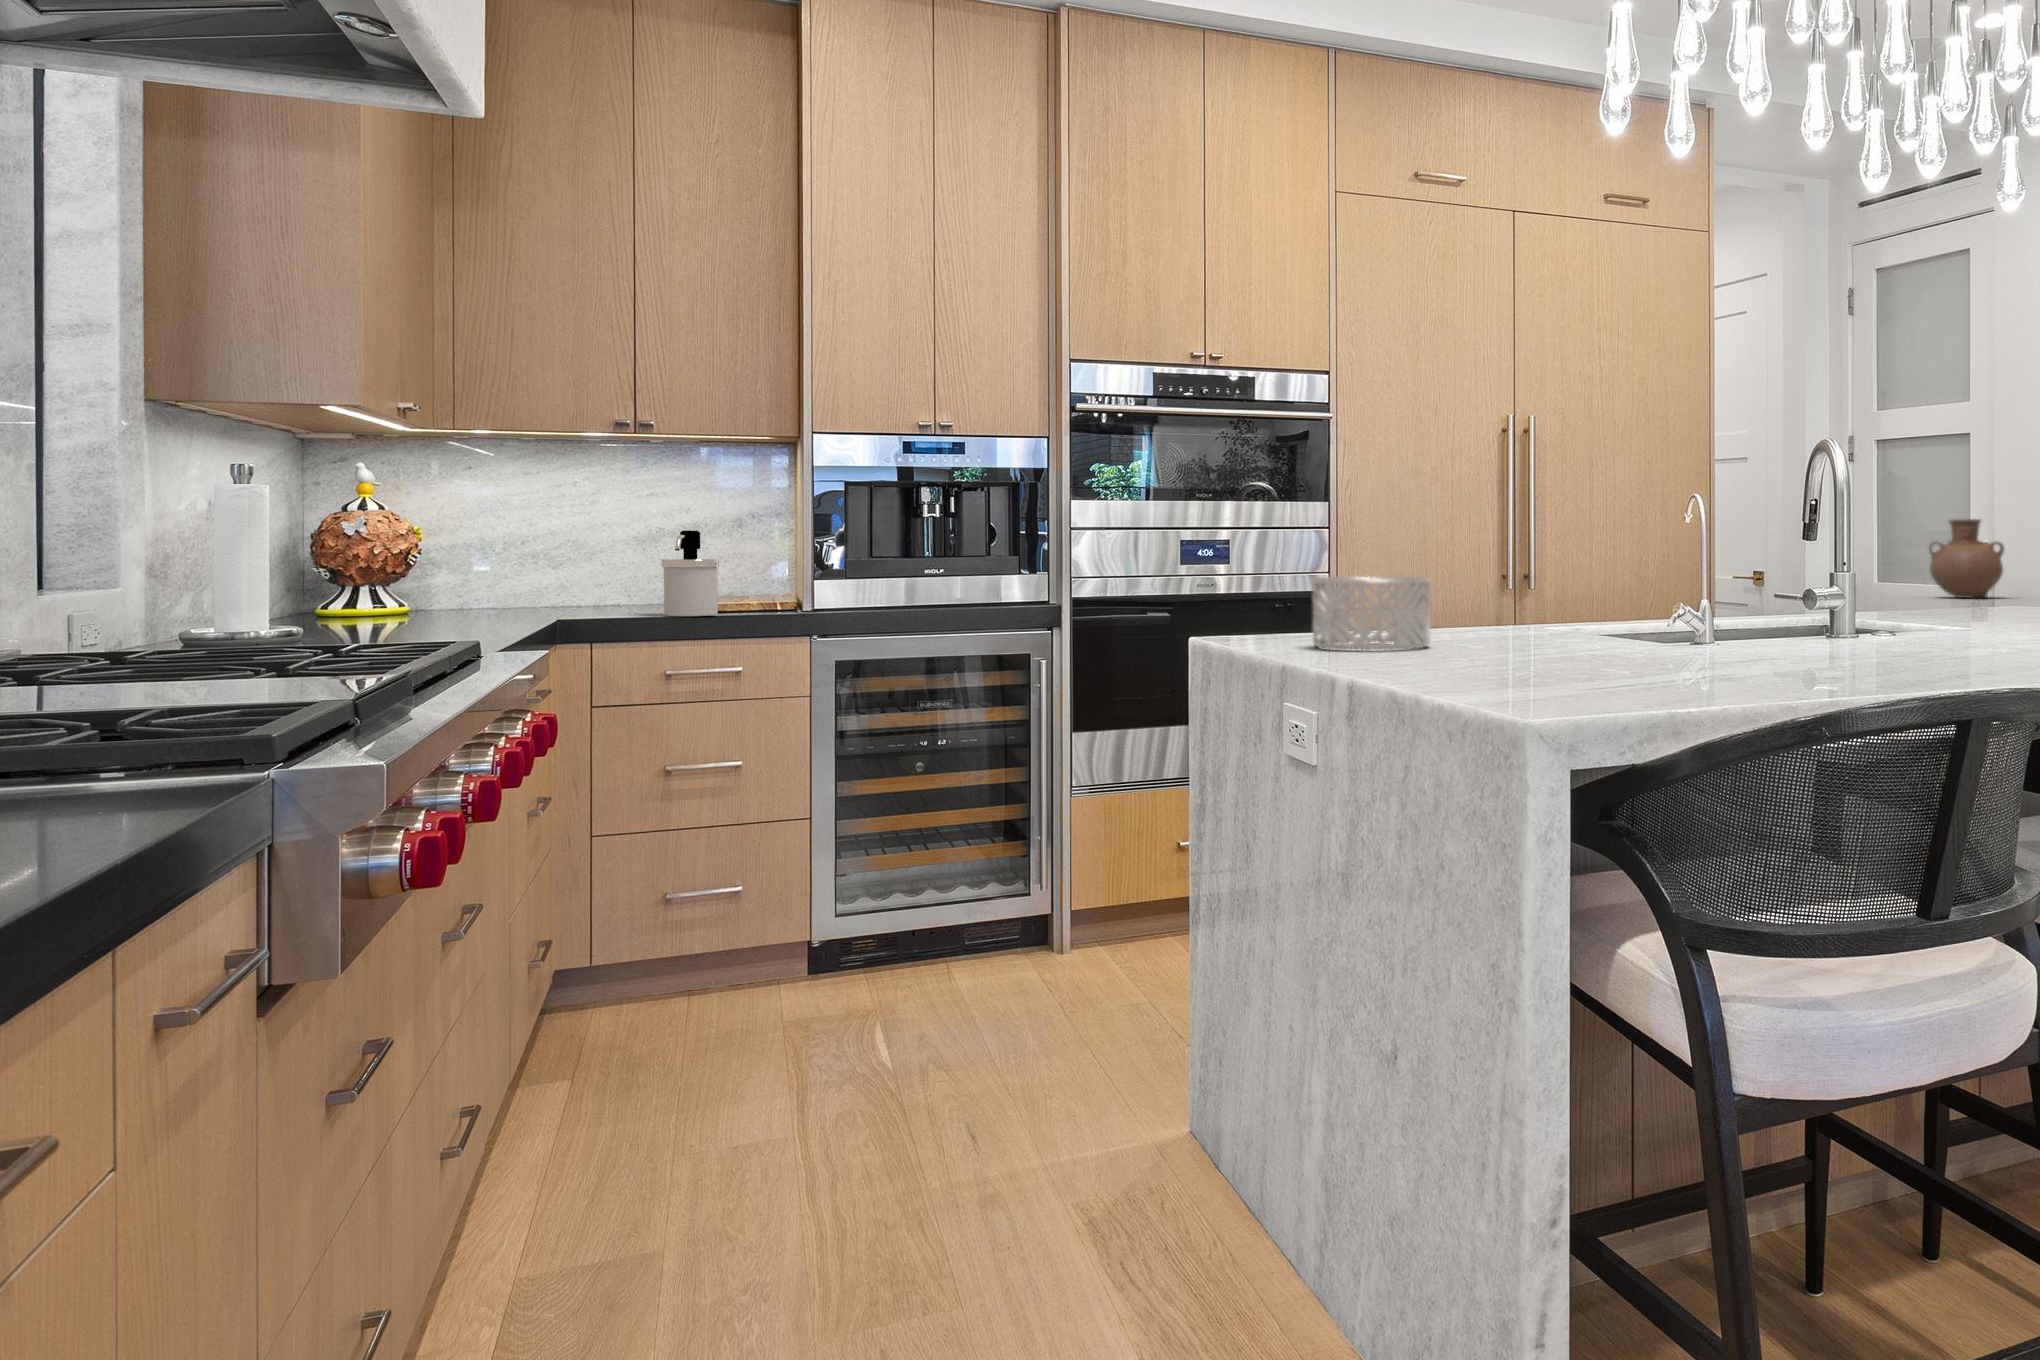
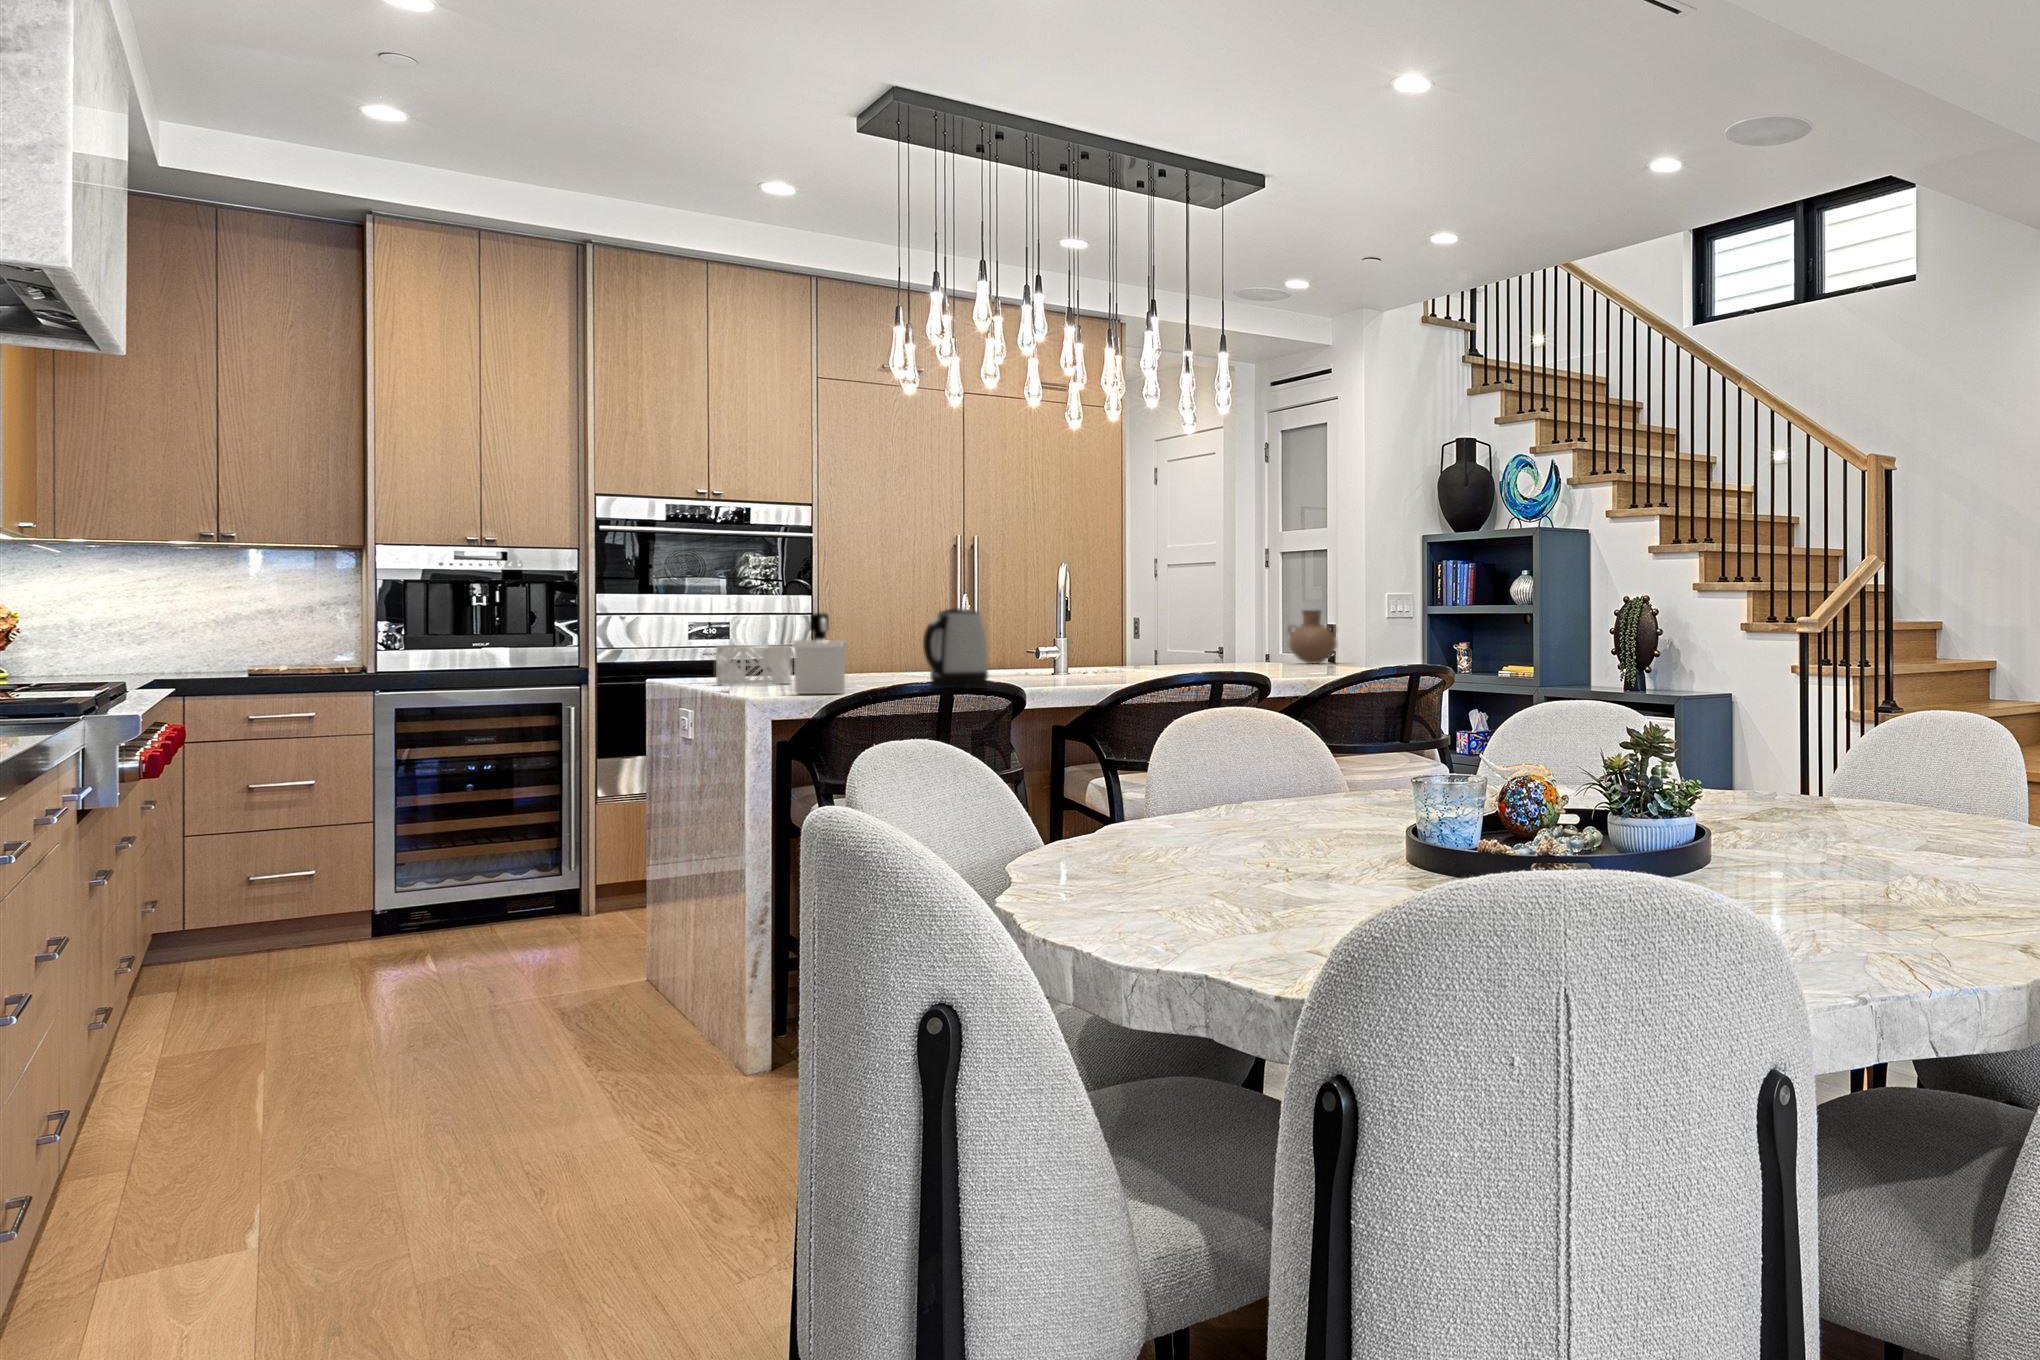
kettle: none [1775,506,1894,676] -> present [923,608,988,688]
soap dispenser: present [661,531,719,616] -> present [792,613,847,694]

